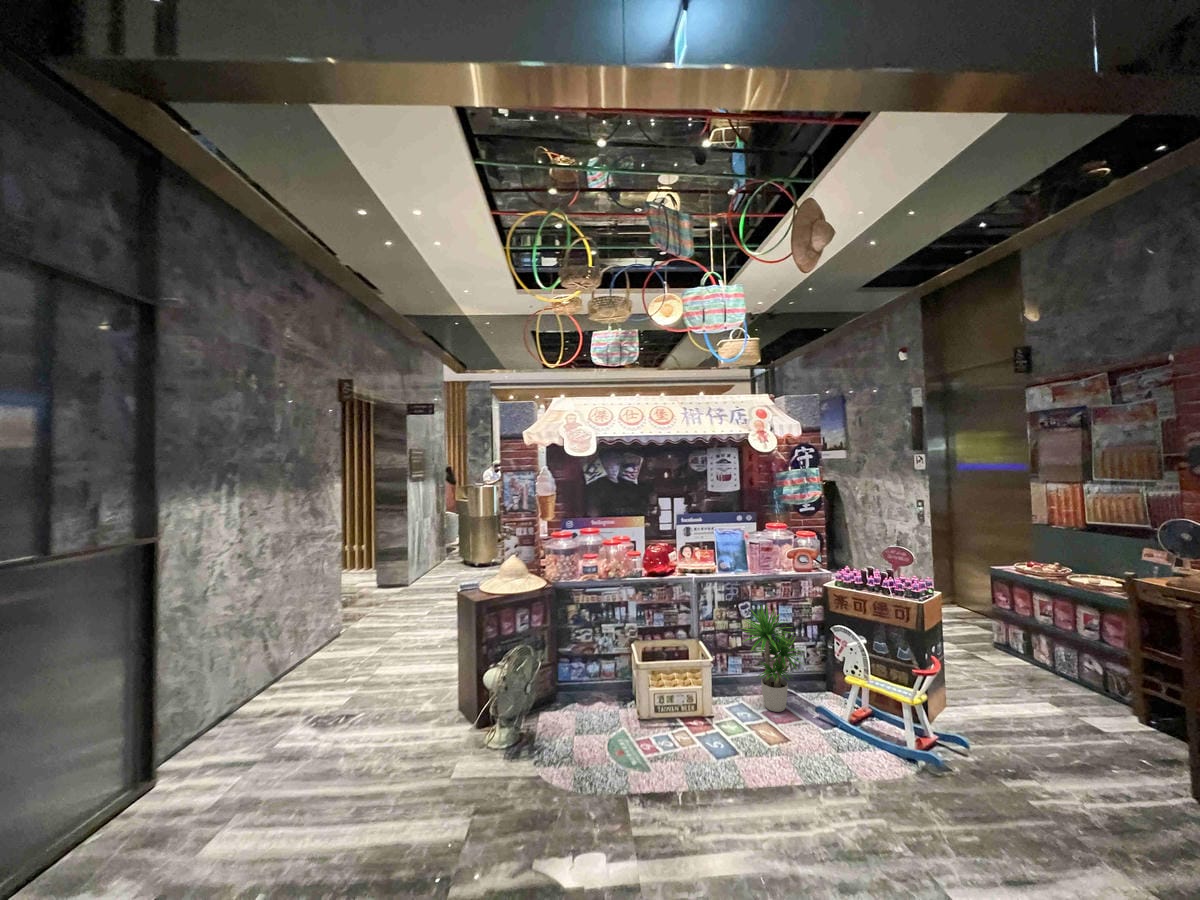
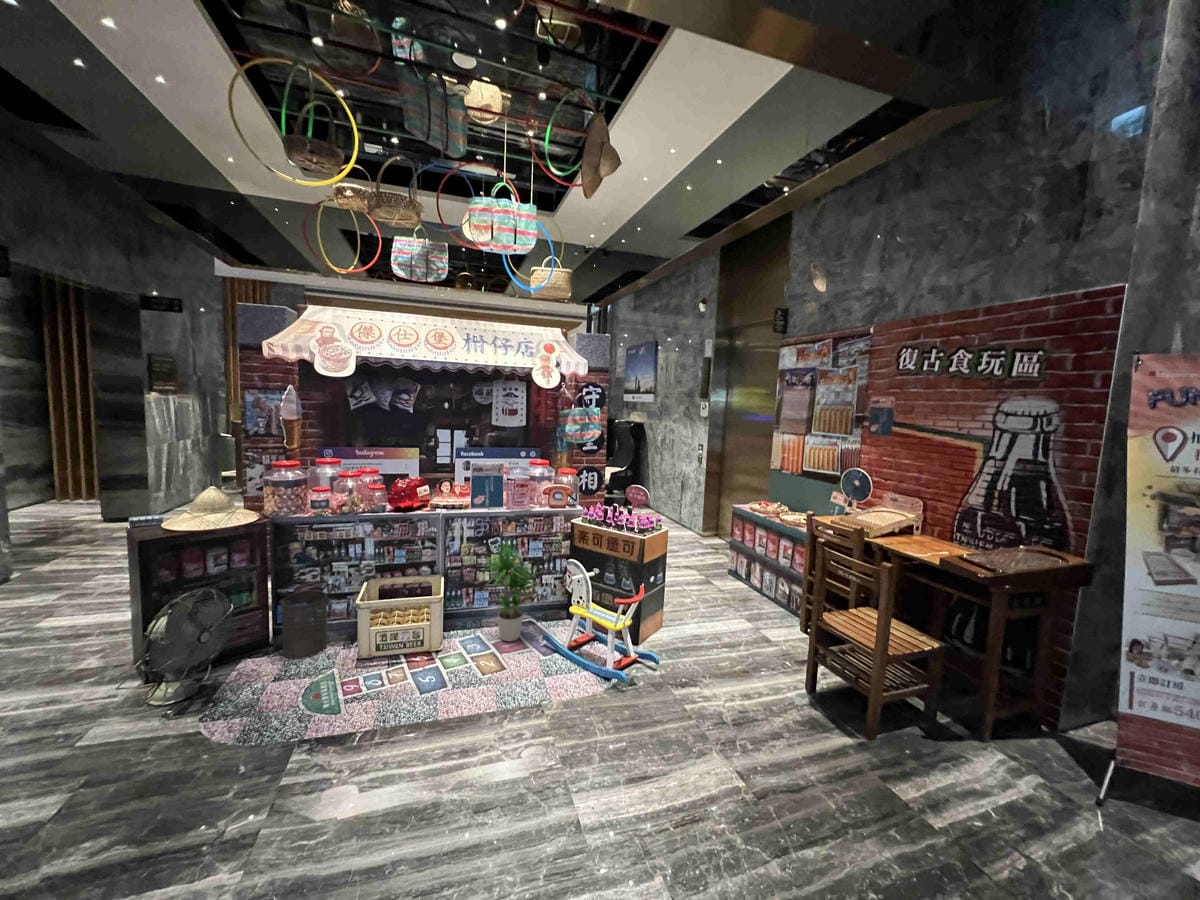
trash can: none [567,650,604,715] -> present [281,590,328,659]

